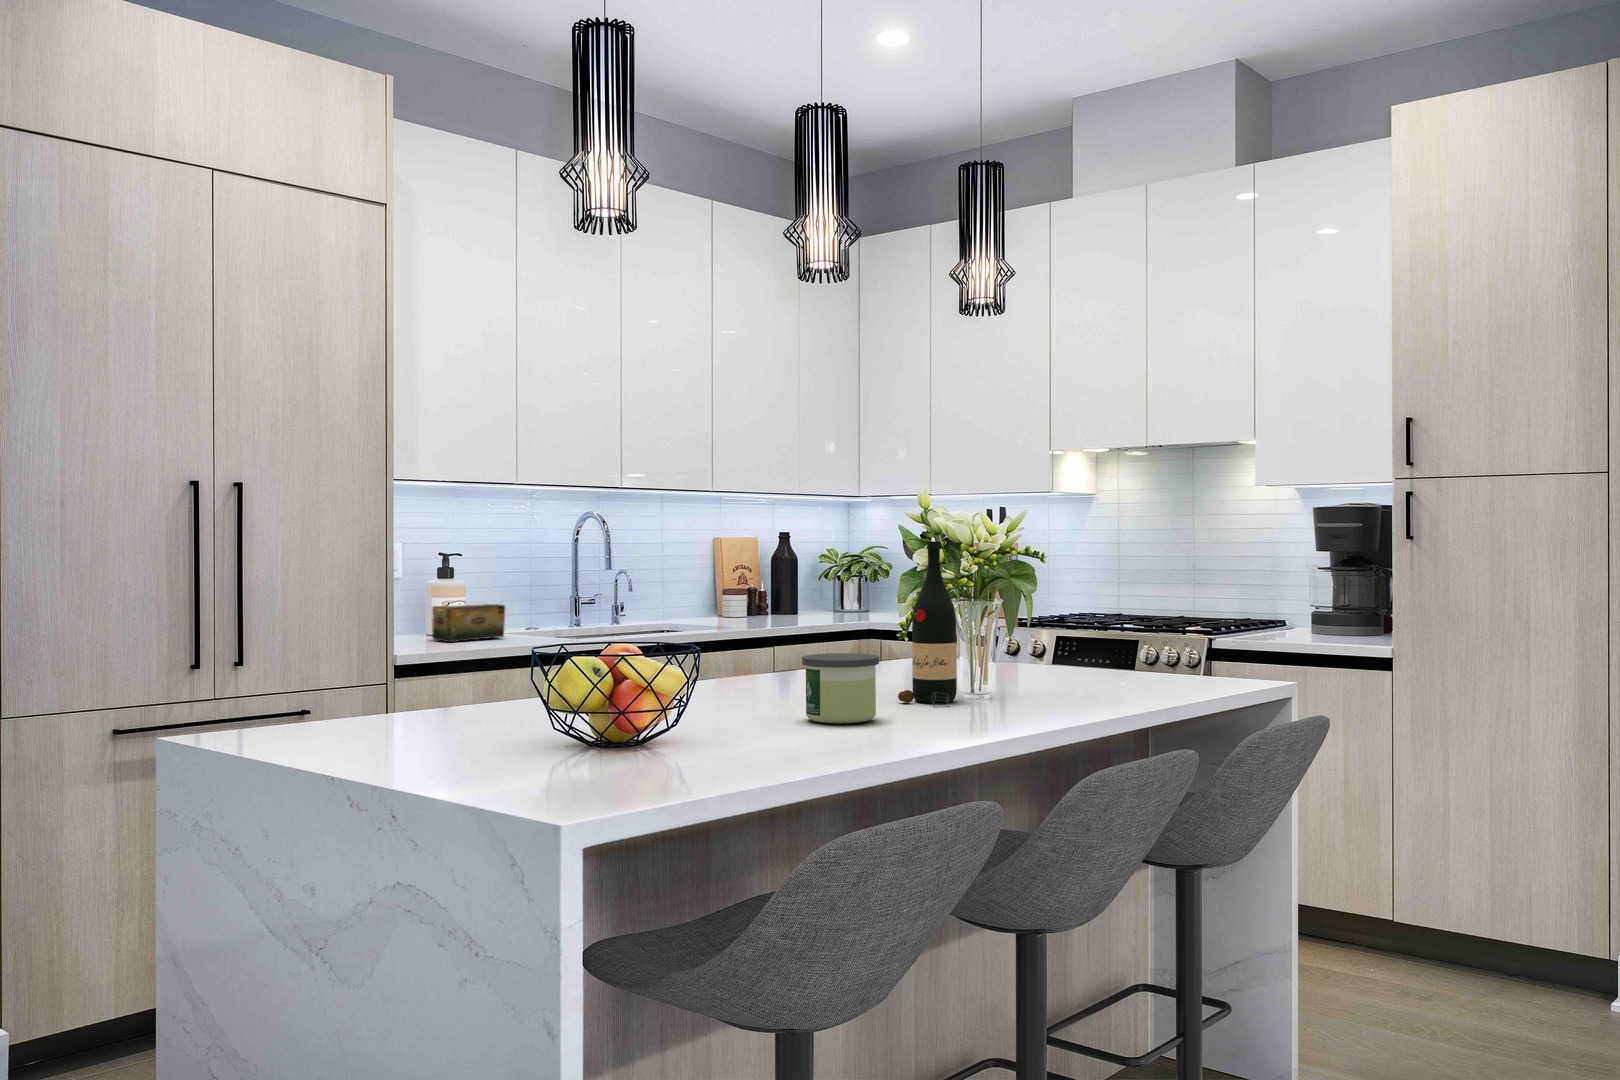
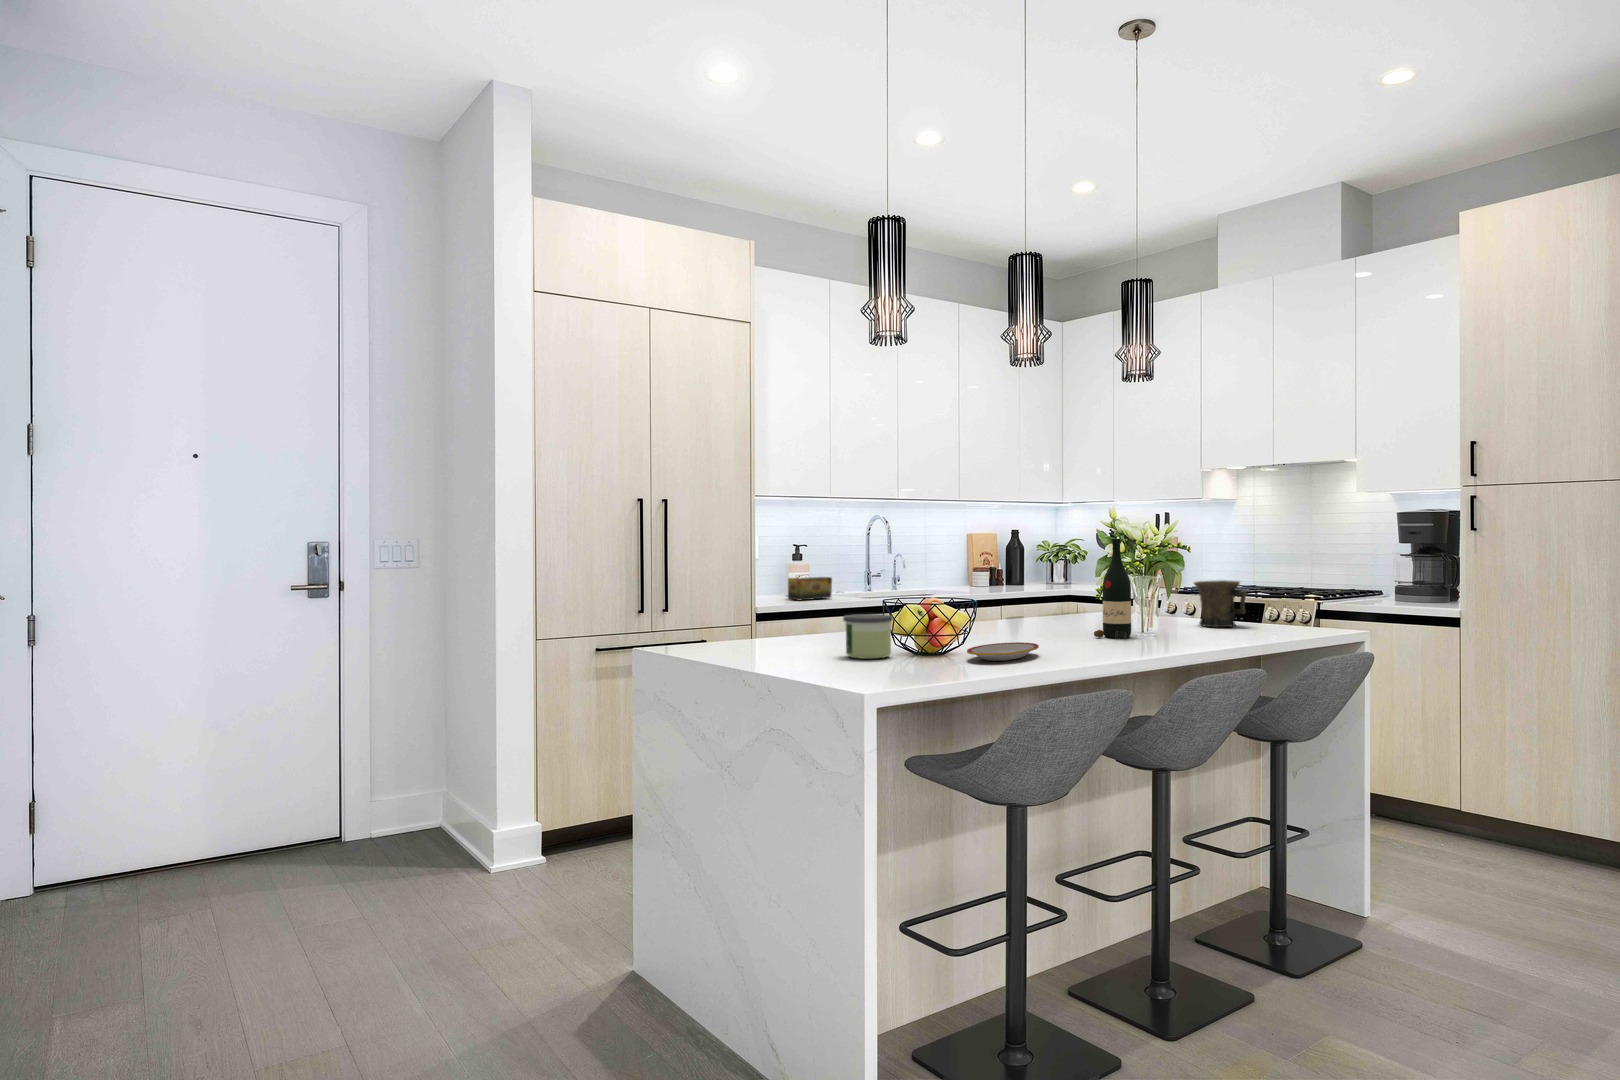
mug: none [1048,608,1125,680] -> present [1194,580,1246,627]
candle: present [802,653,879,723] -> present [843,614,893,659]
plate: none [676,718,805,755] -> present [967,642,1039,661]

